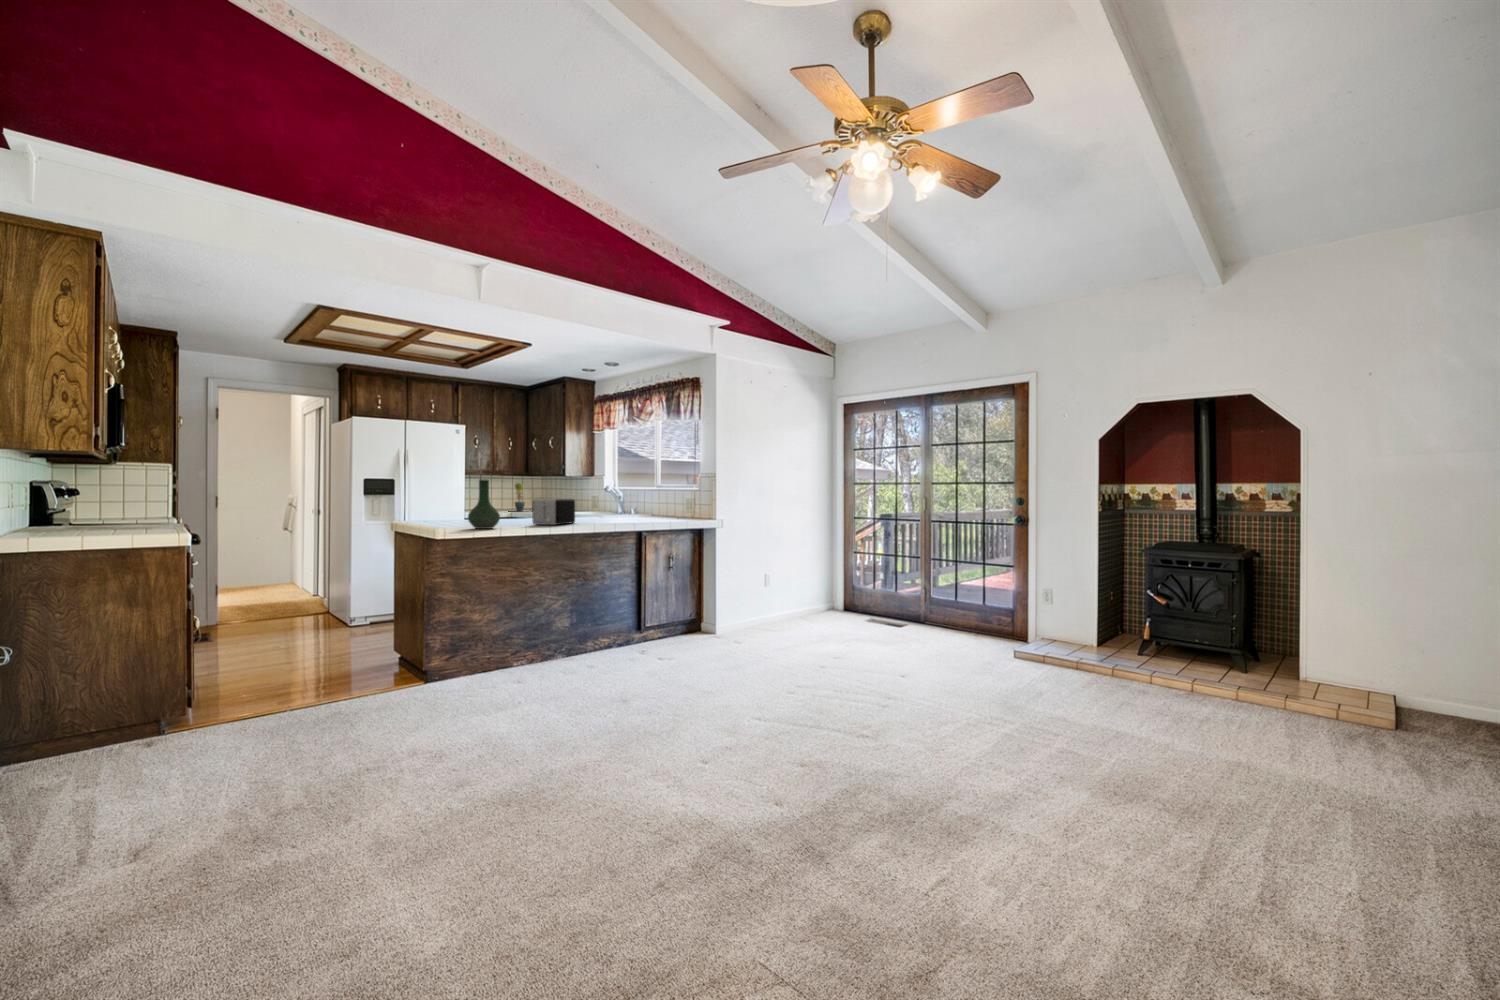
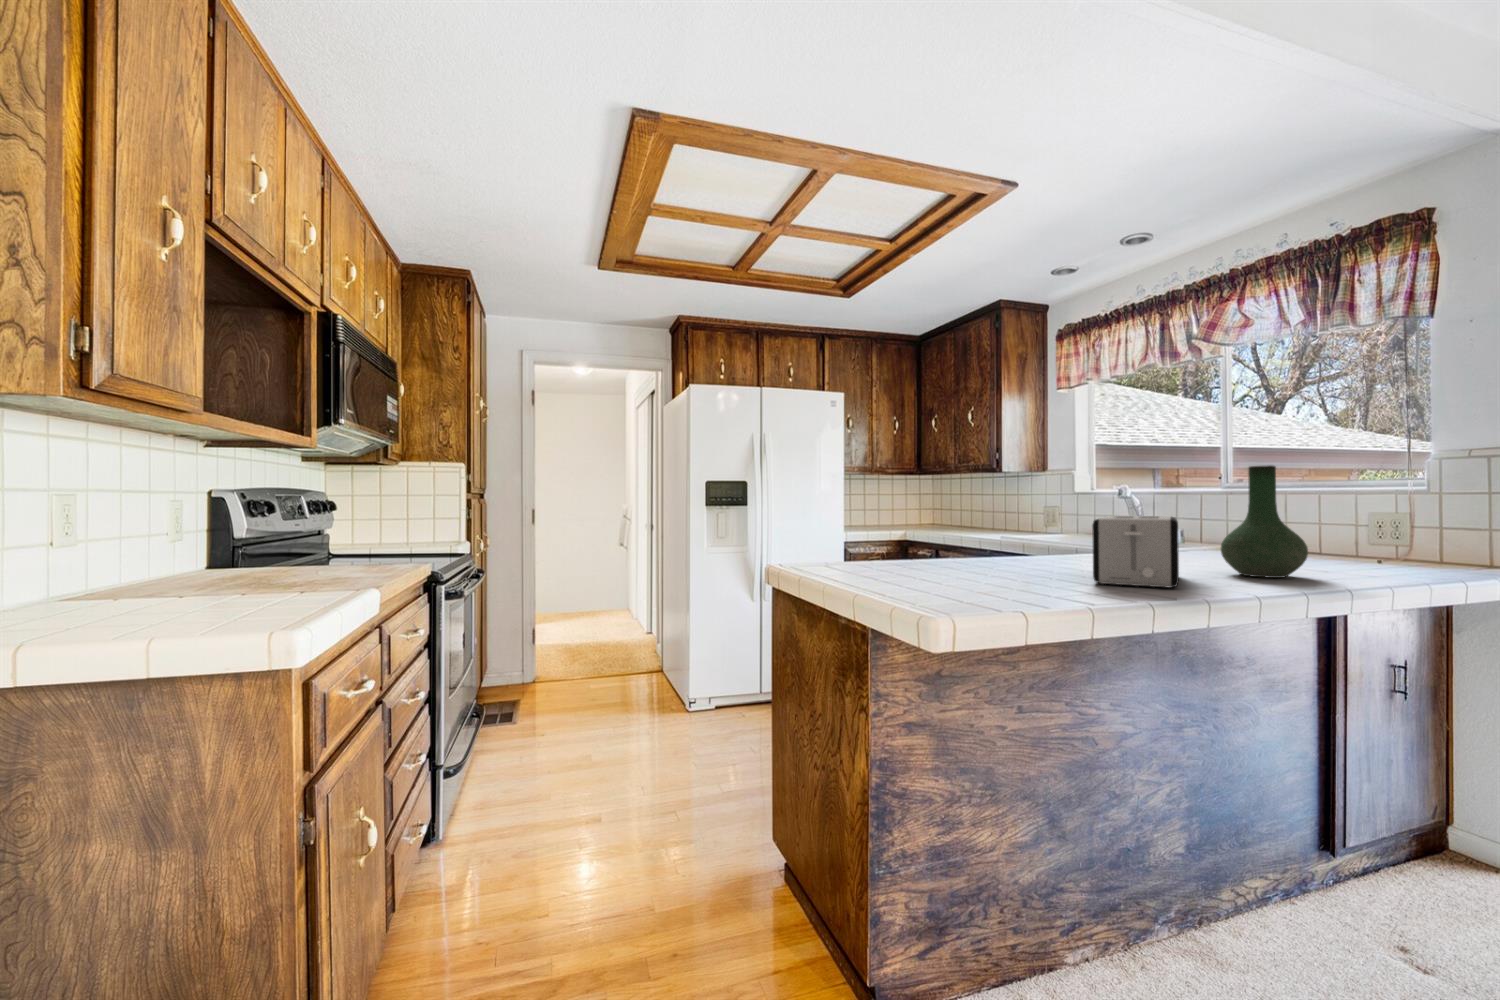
vase: present [468,479,500,529] -> present [1221,465,1308,578]
potted plant: present [515,483,529,511] -> none [887,484,938,530]

